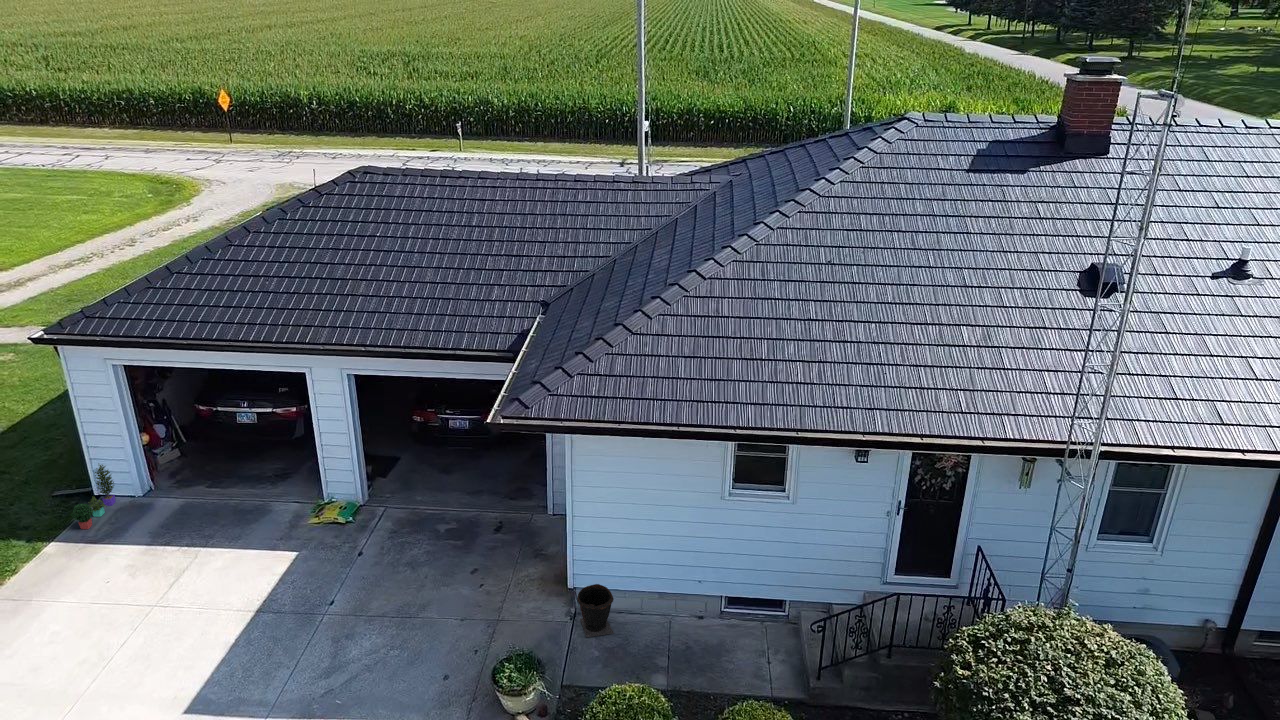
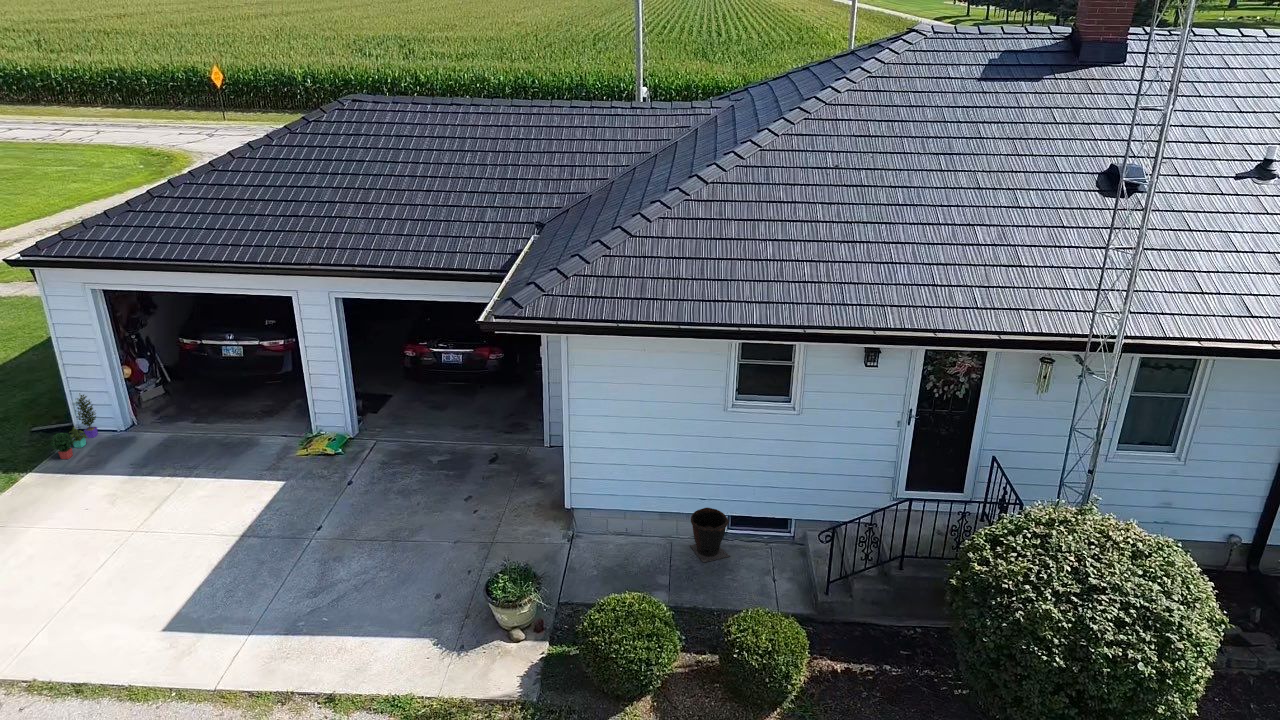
bucket: present [577,584,614,637] -> present [690,508,729,562]

